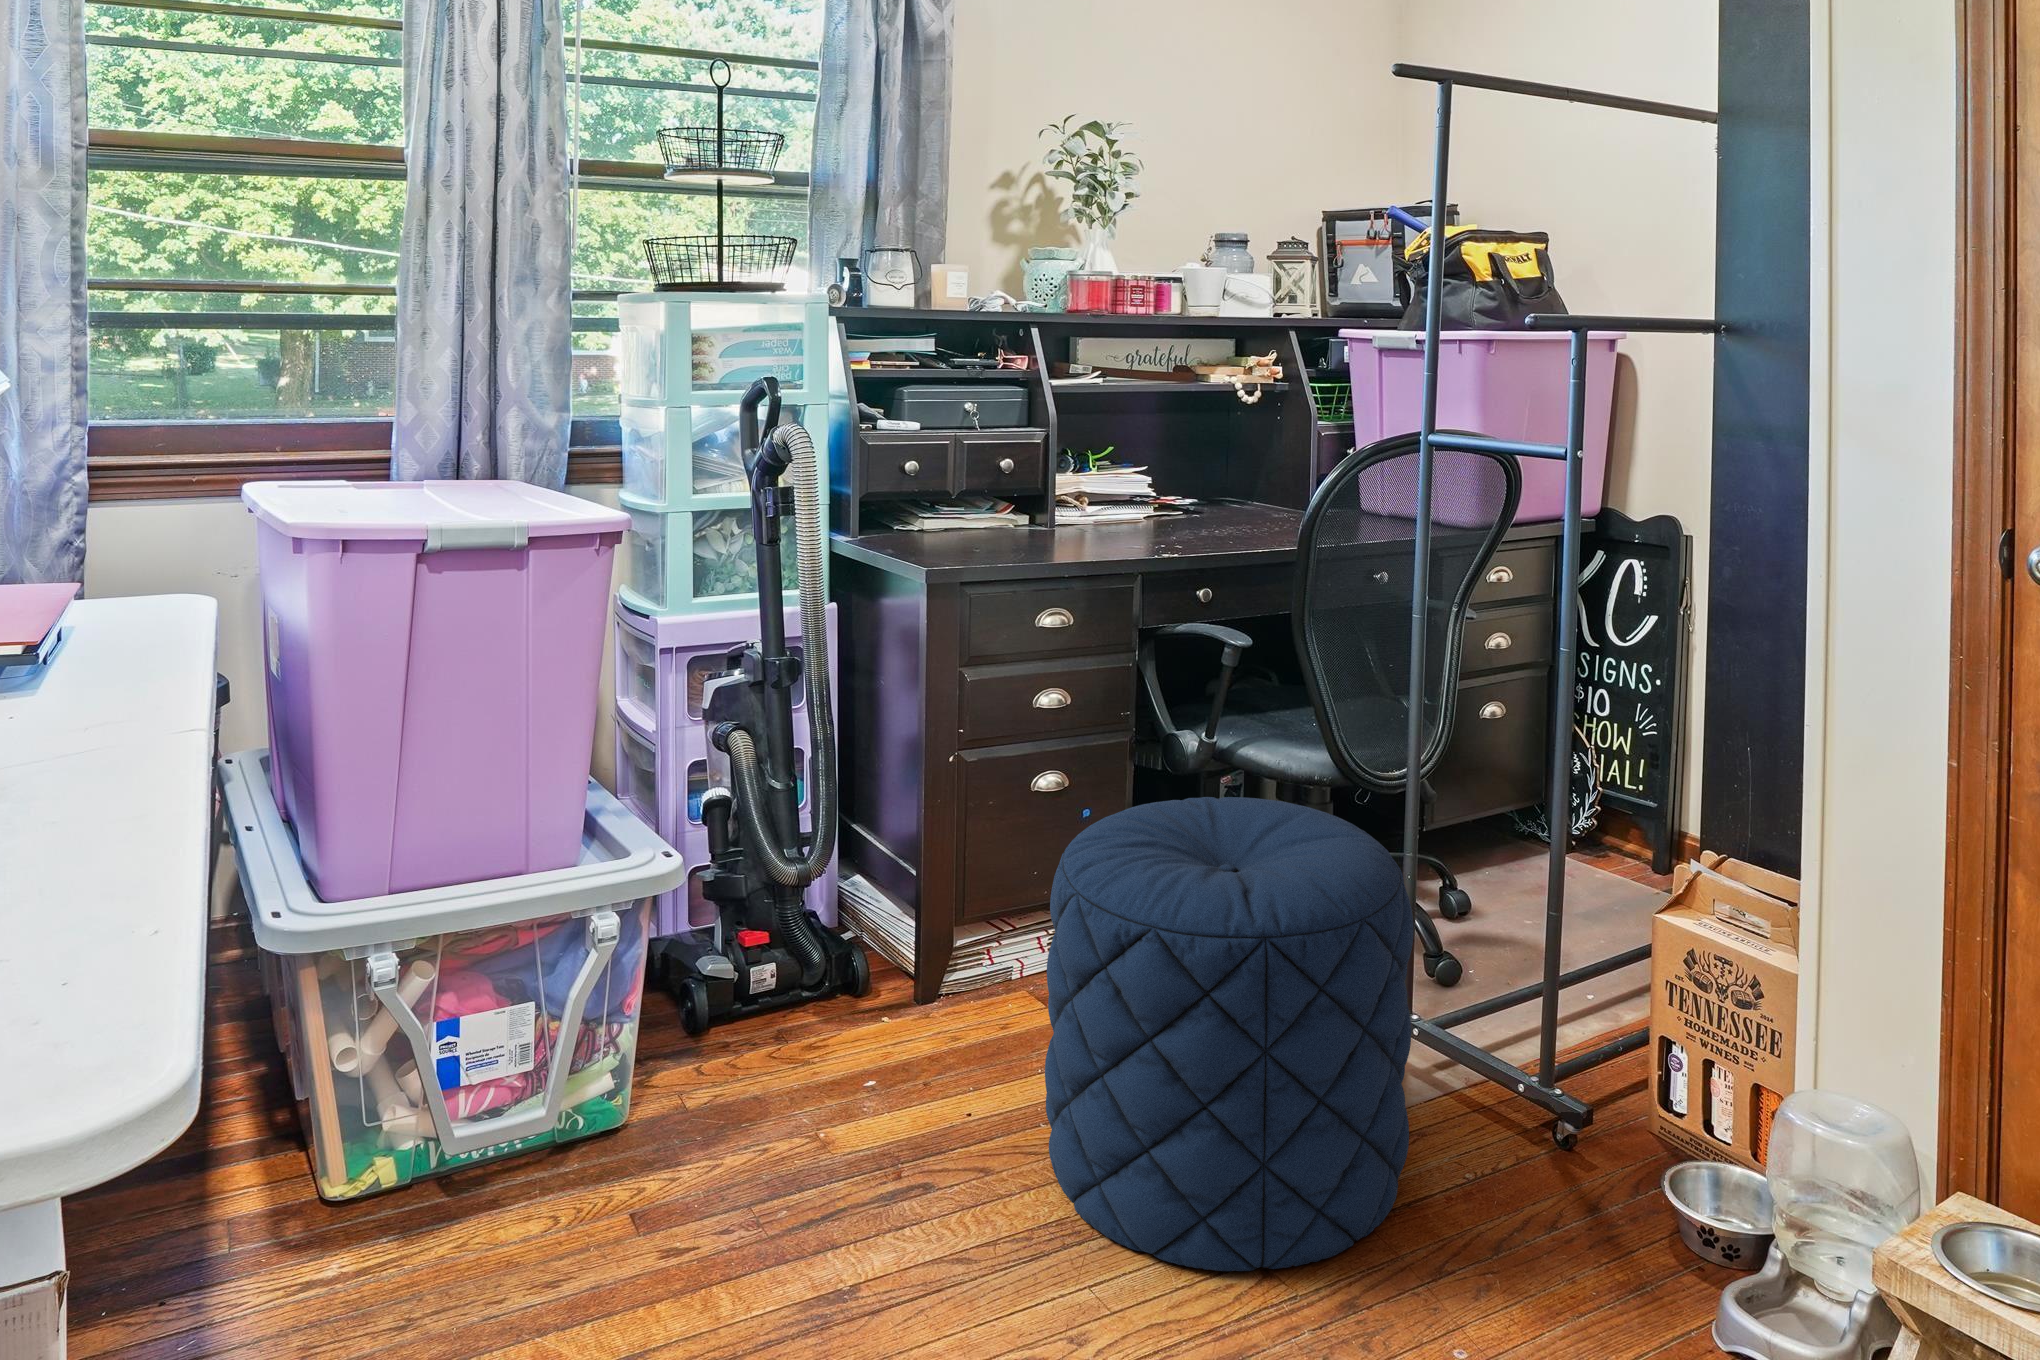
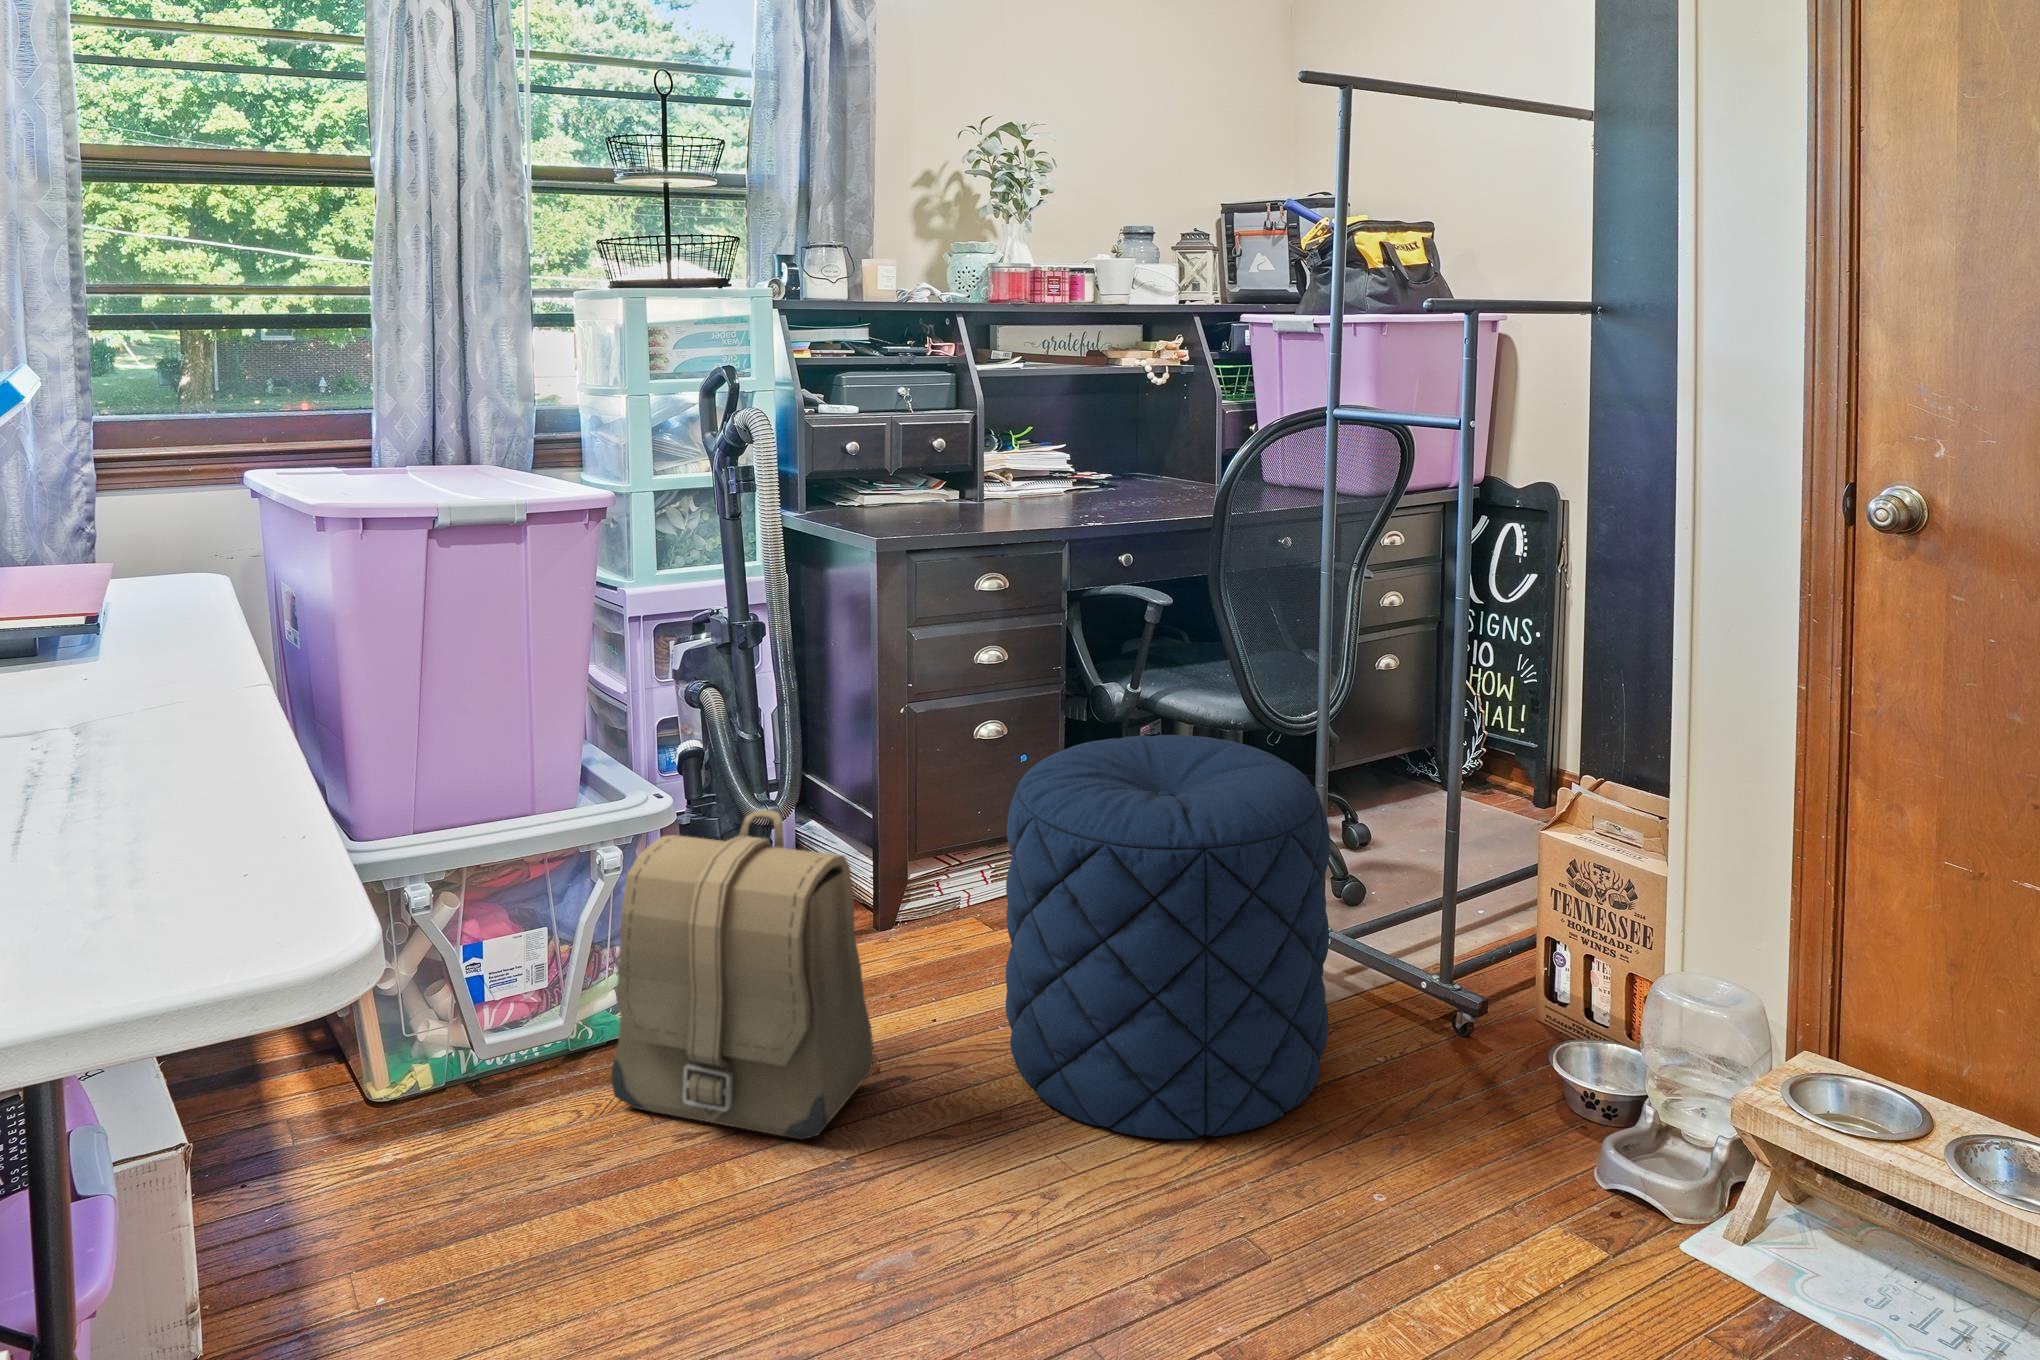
backpack: none [595,875,892,1259] -> present [612,810,874,1139]

